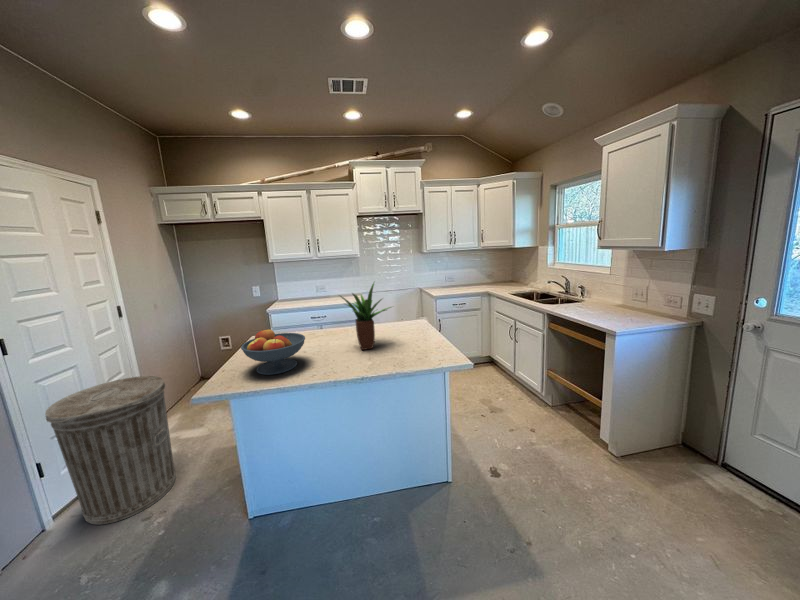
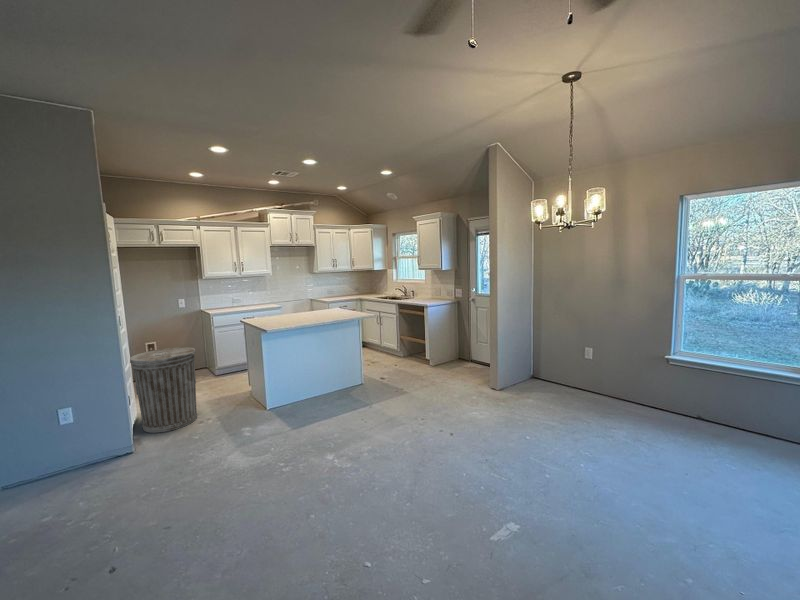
potted plant: present [341,283,391,350] -> none [305,283,332,318]
fruit bowl: present [241,330,305,375] -> none [267,306,298,326]

